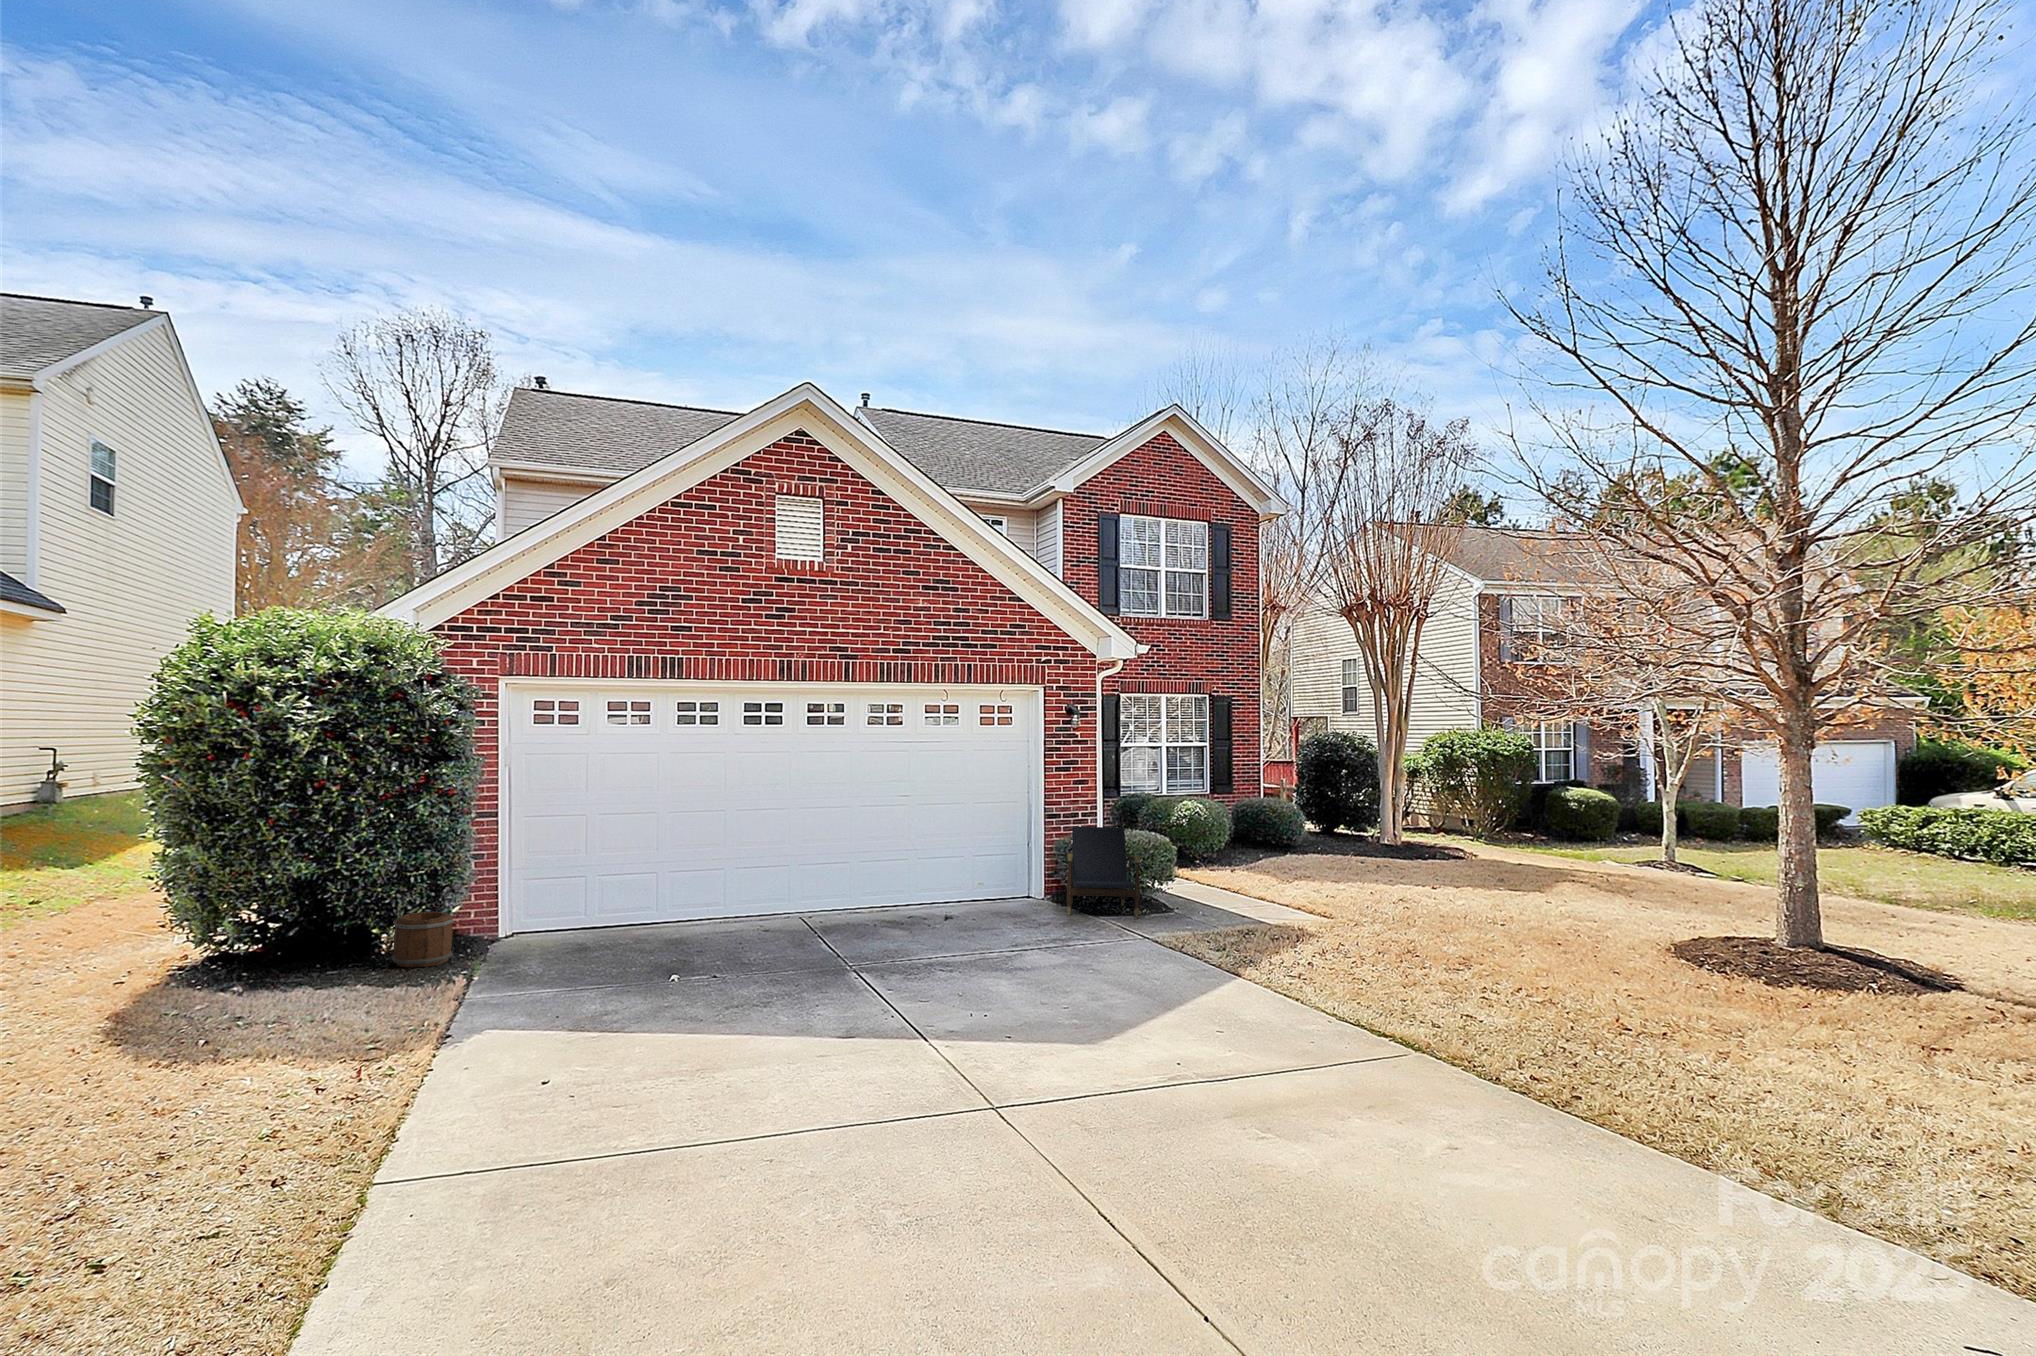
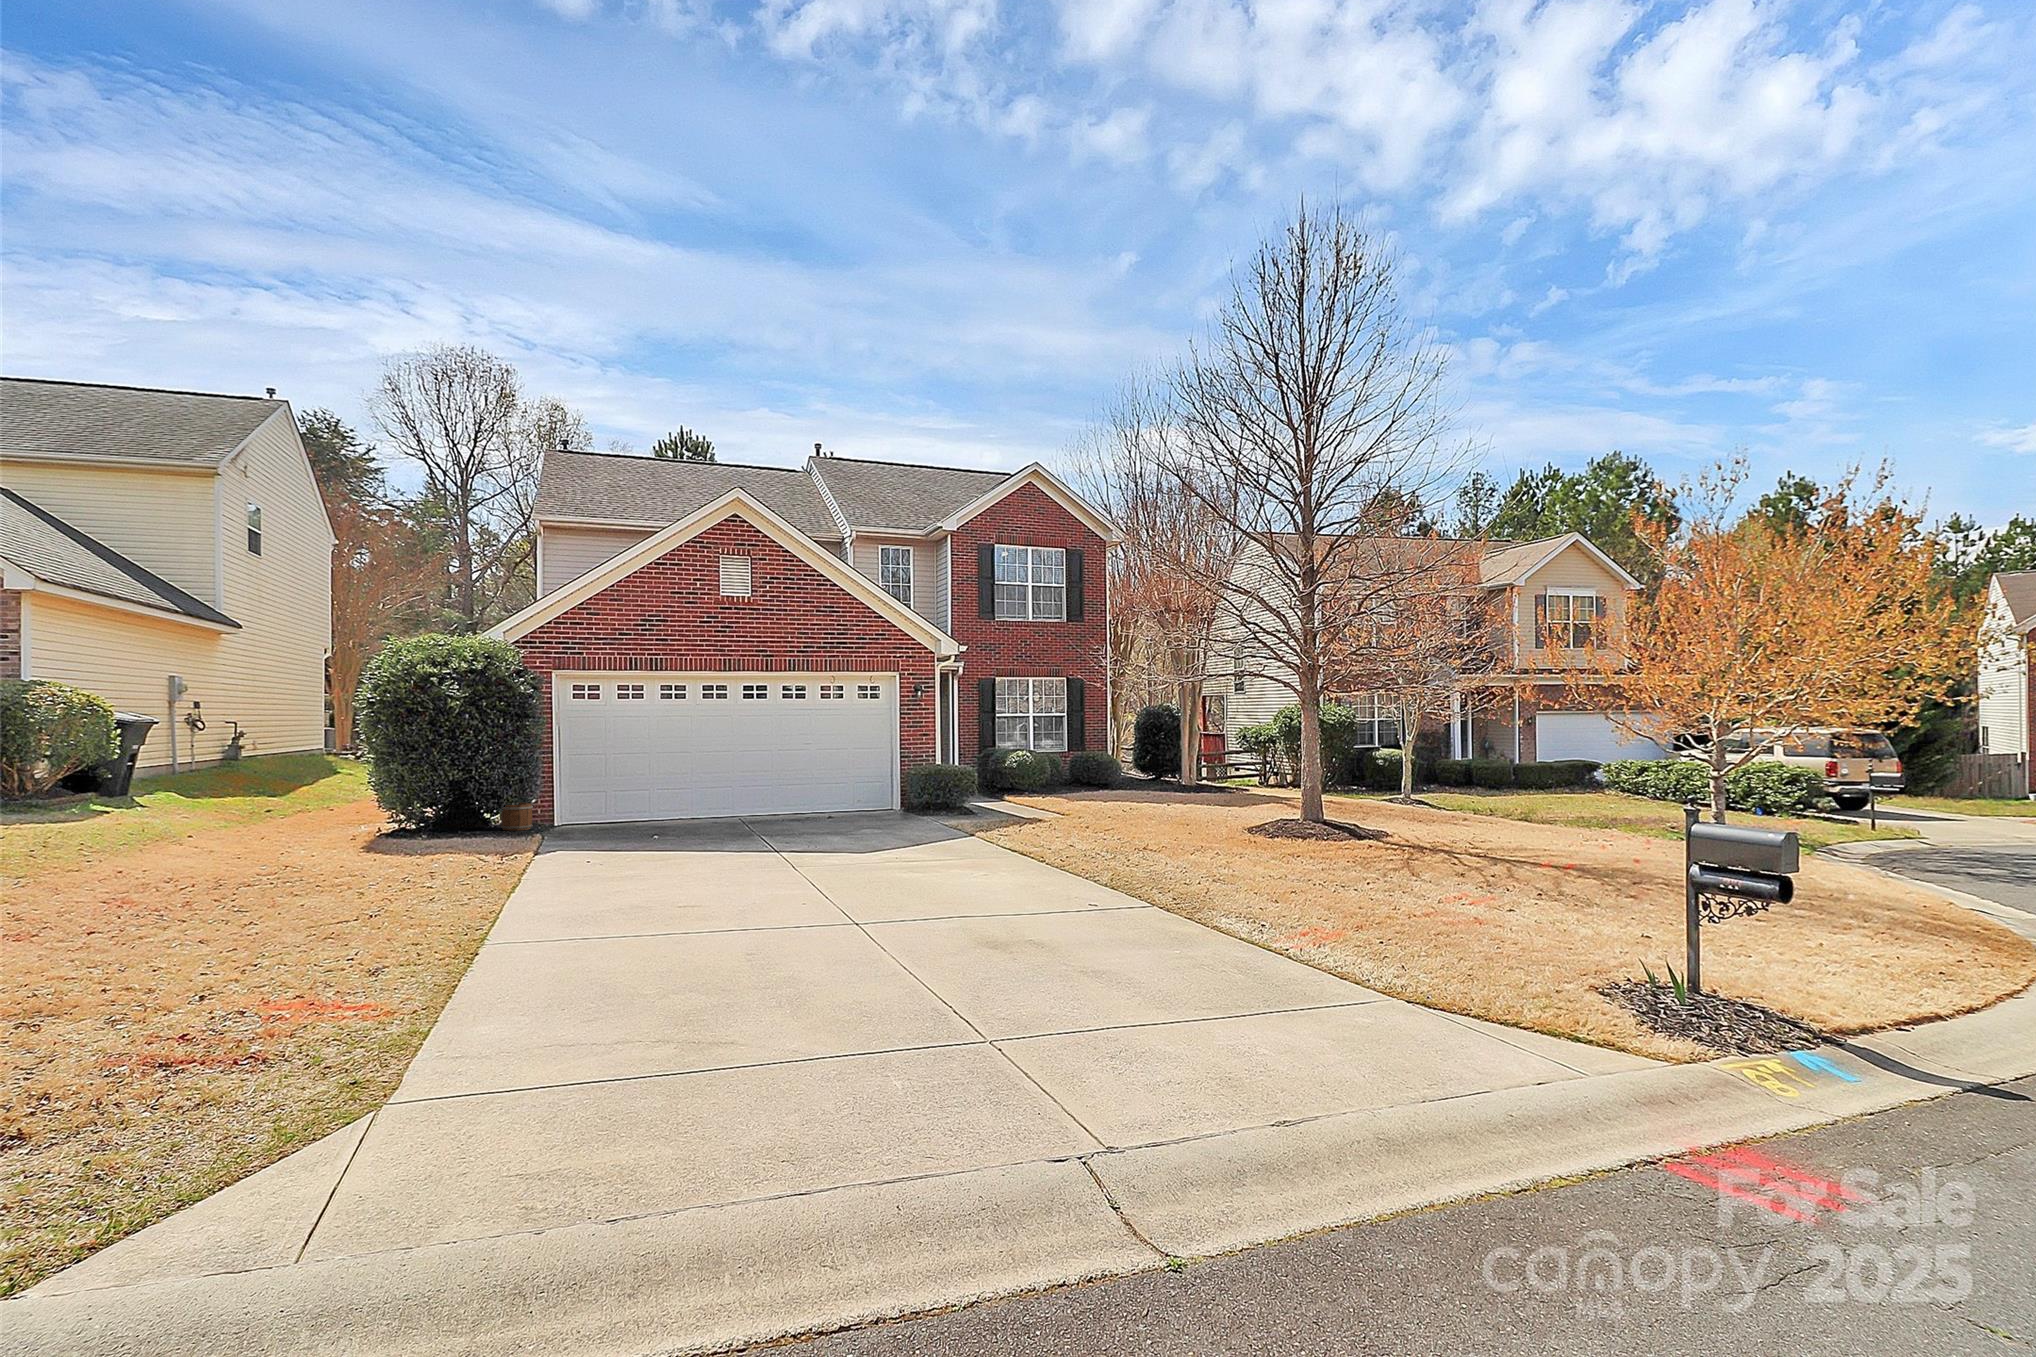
lounge chair: present [1066,827,1140,918] -> none [904,764,951,819]

